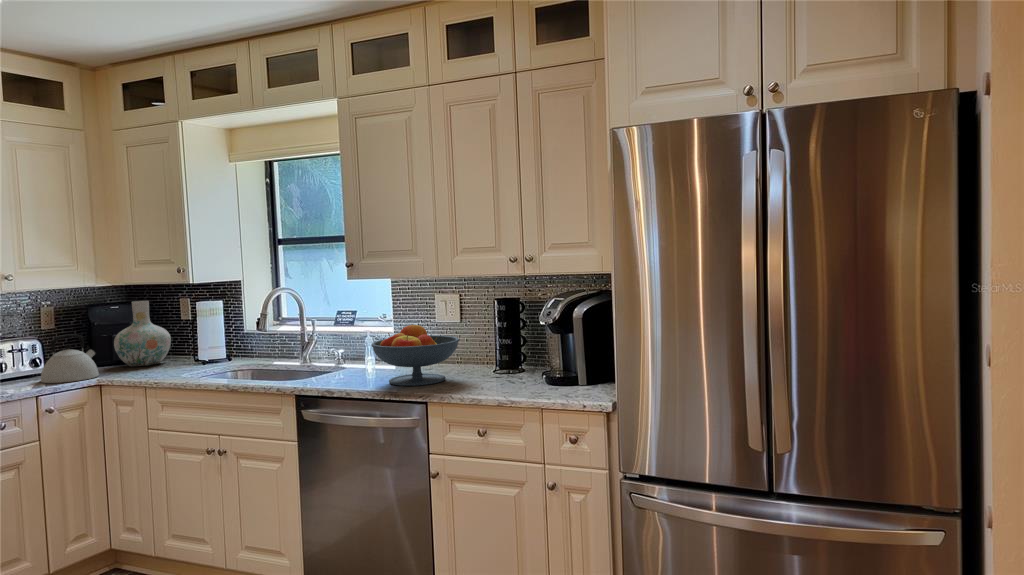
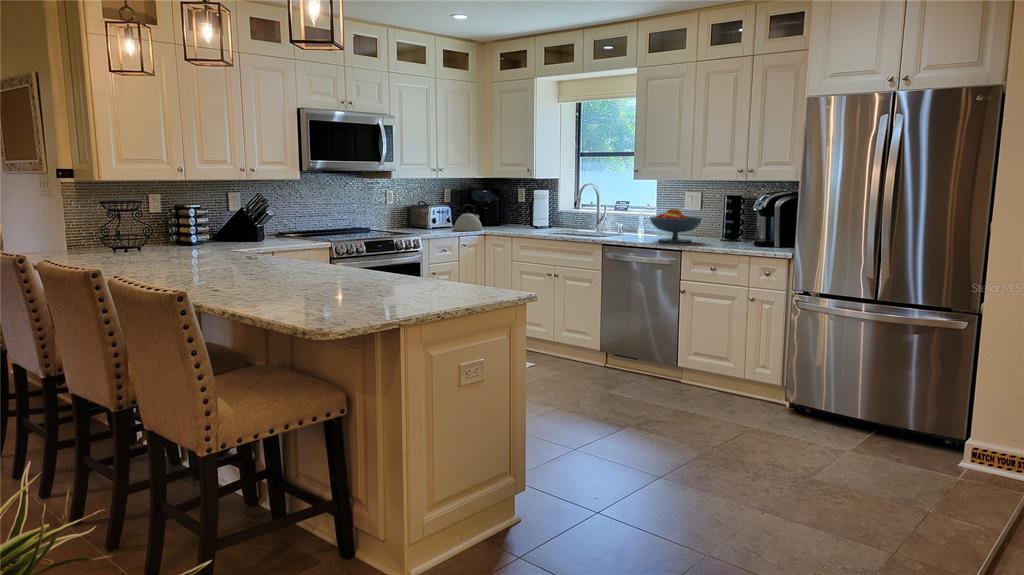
vase: present [114,301,171,367] -> none [484,189,515,228]

